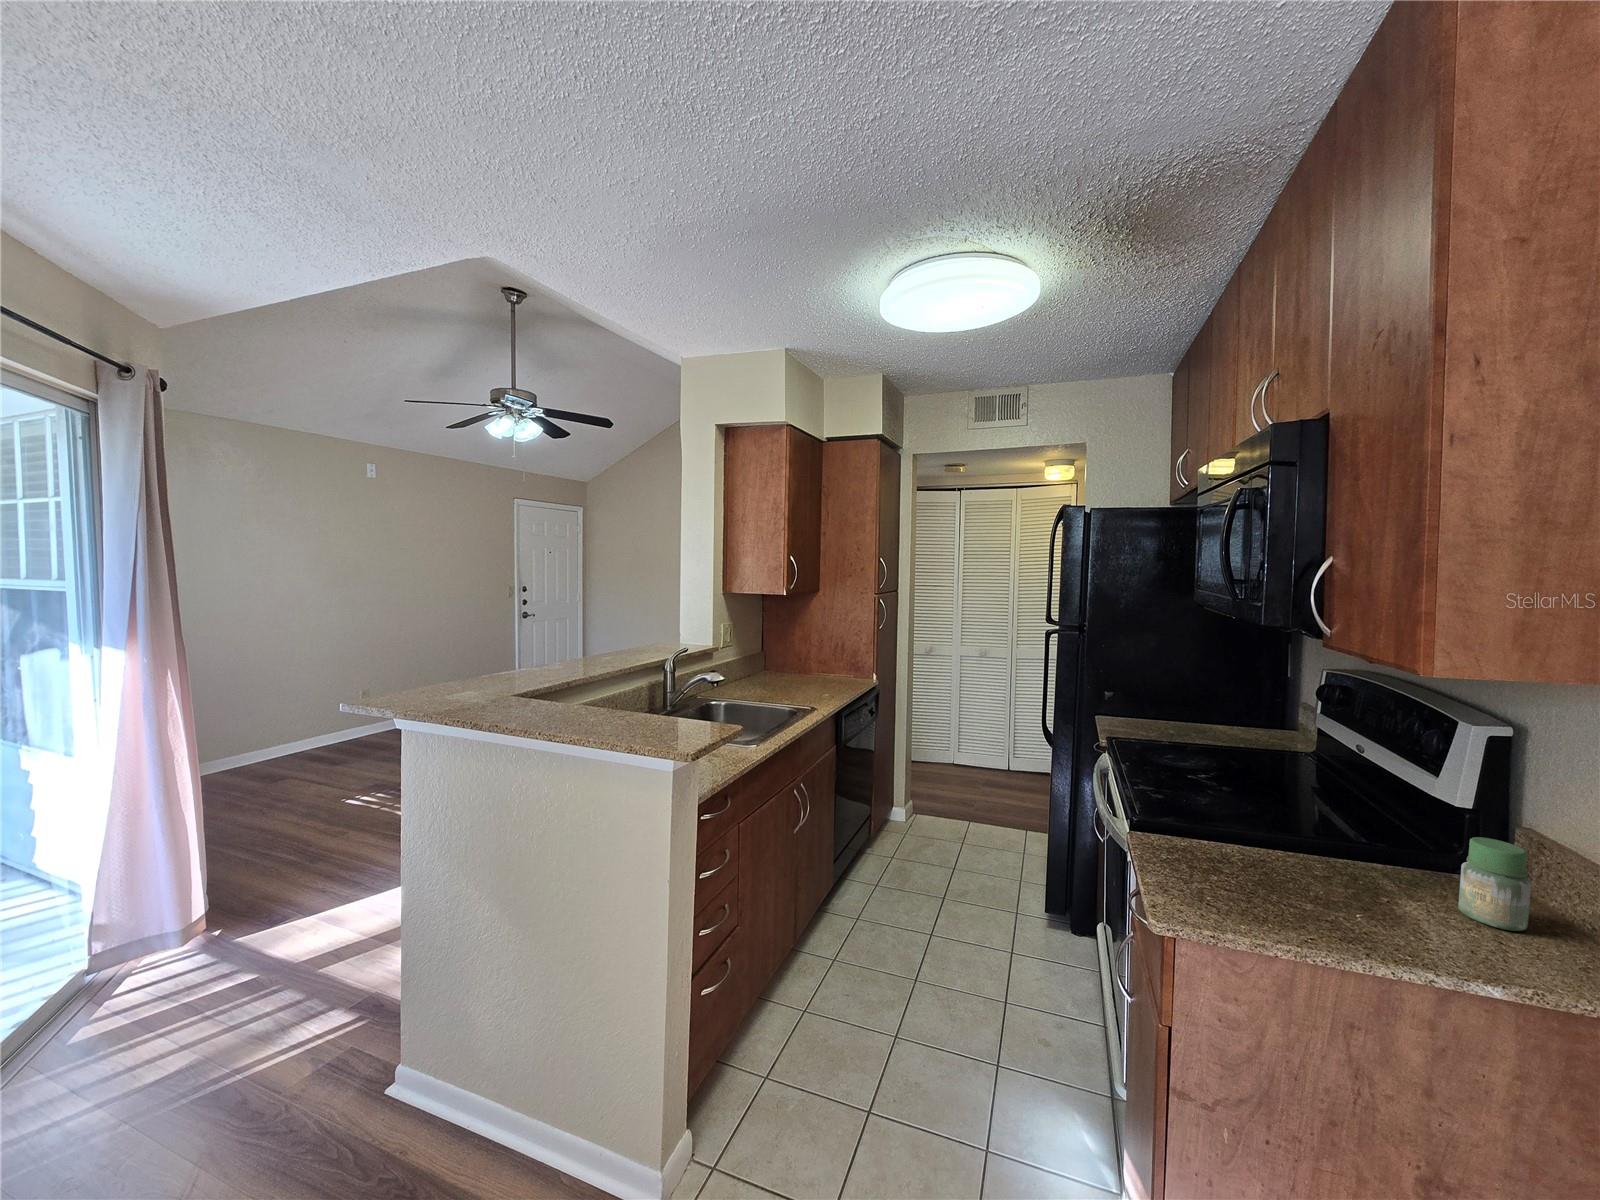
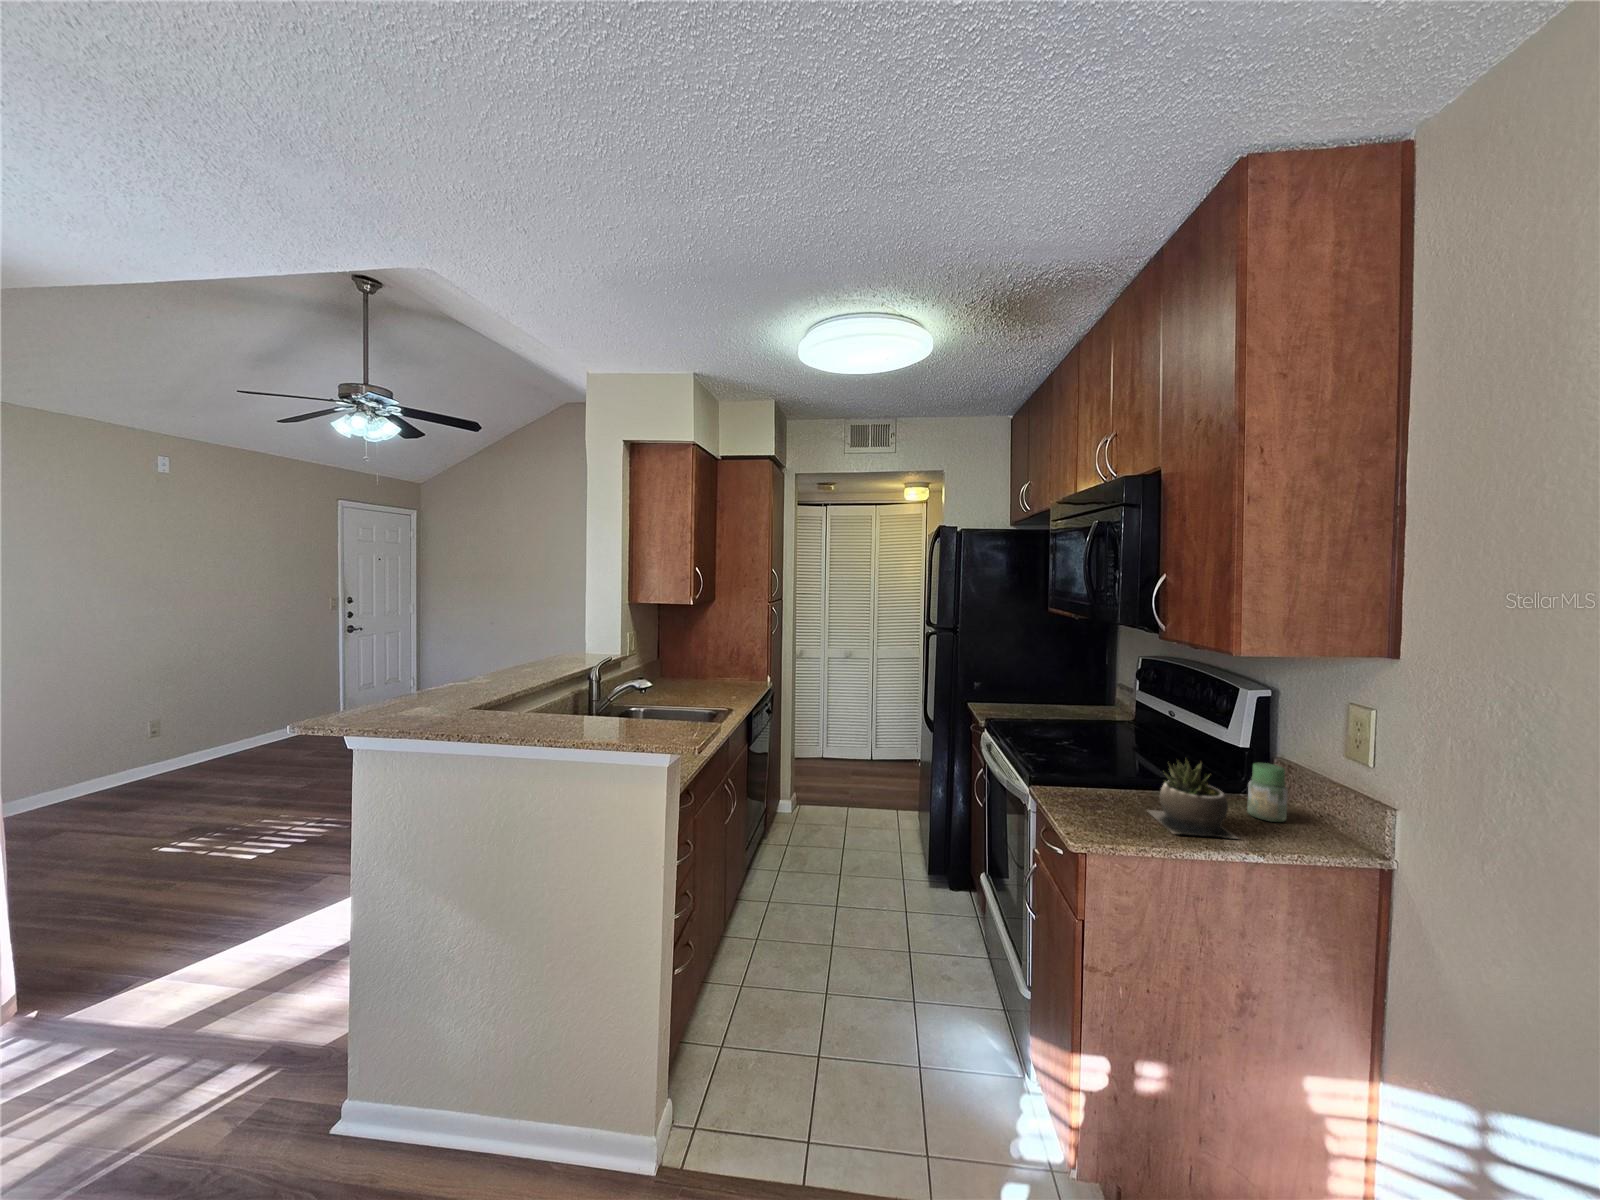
succulent plant: none [1284,818,1430,949] -> present [1147,760,1238,839]

